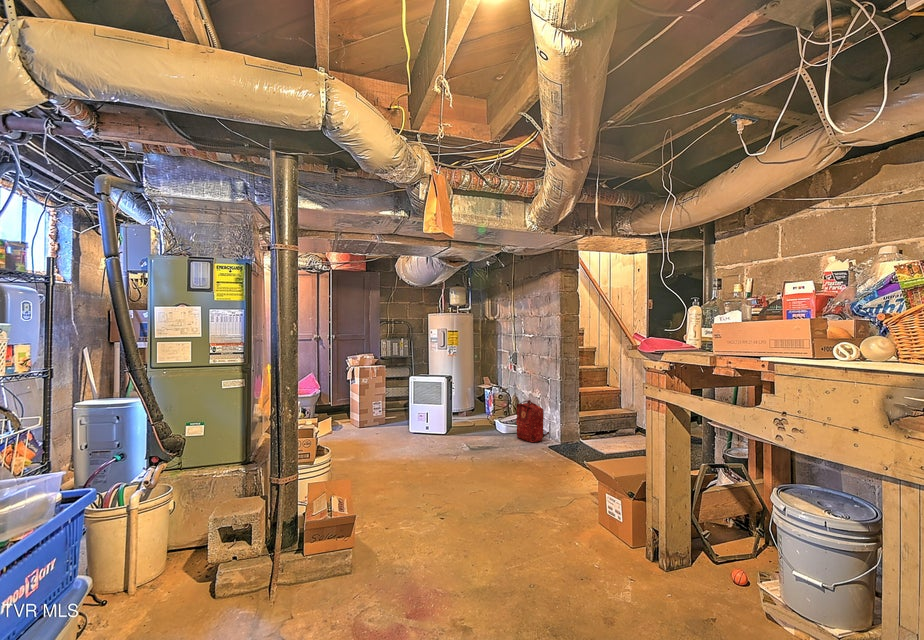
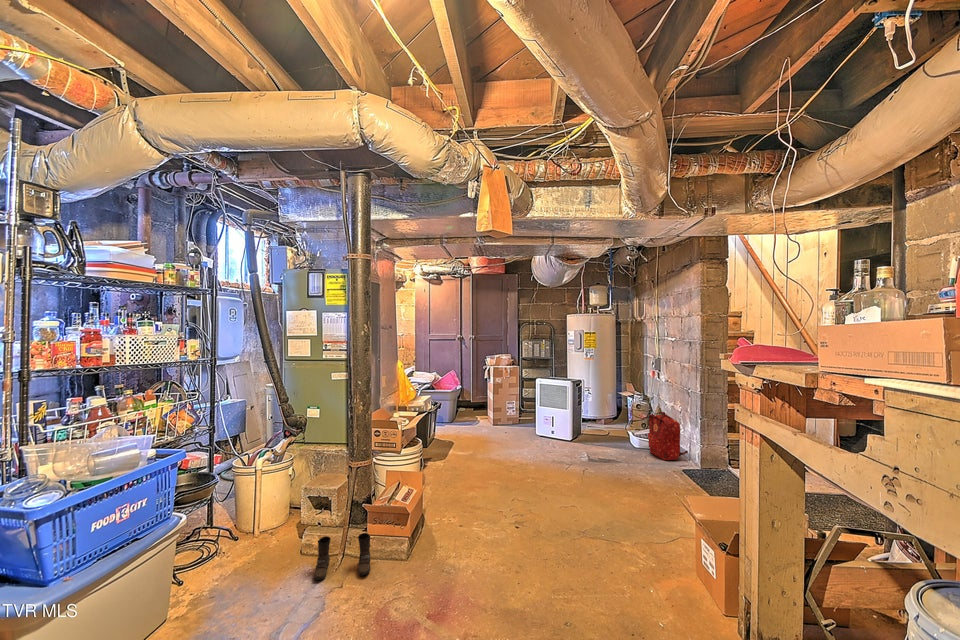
boots: none [251,554,317,618] -> present [314,533,371,580]

